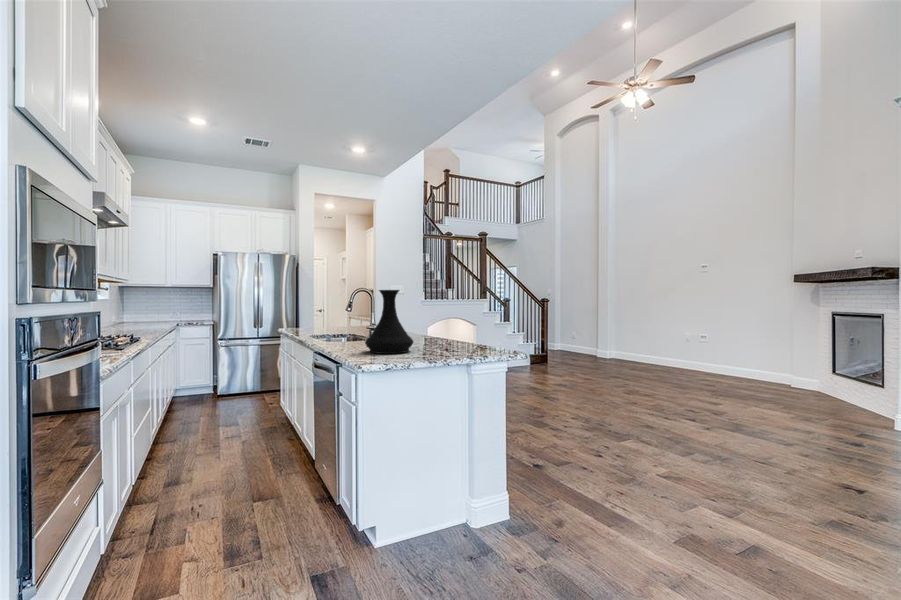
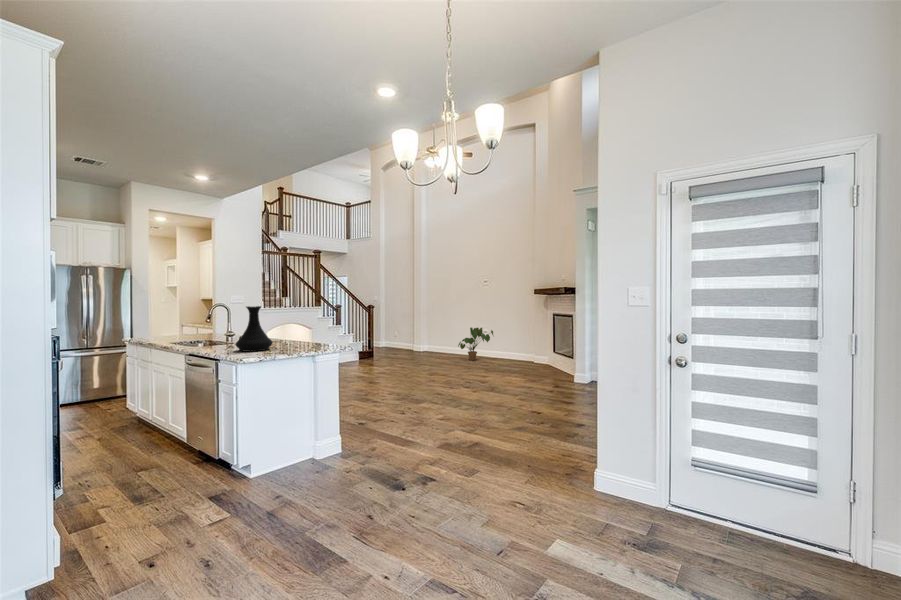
house plant: none [664,330,720,376] -> present [458,328,493,360]

